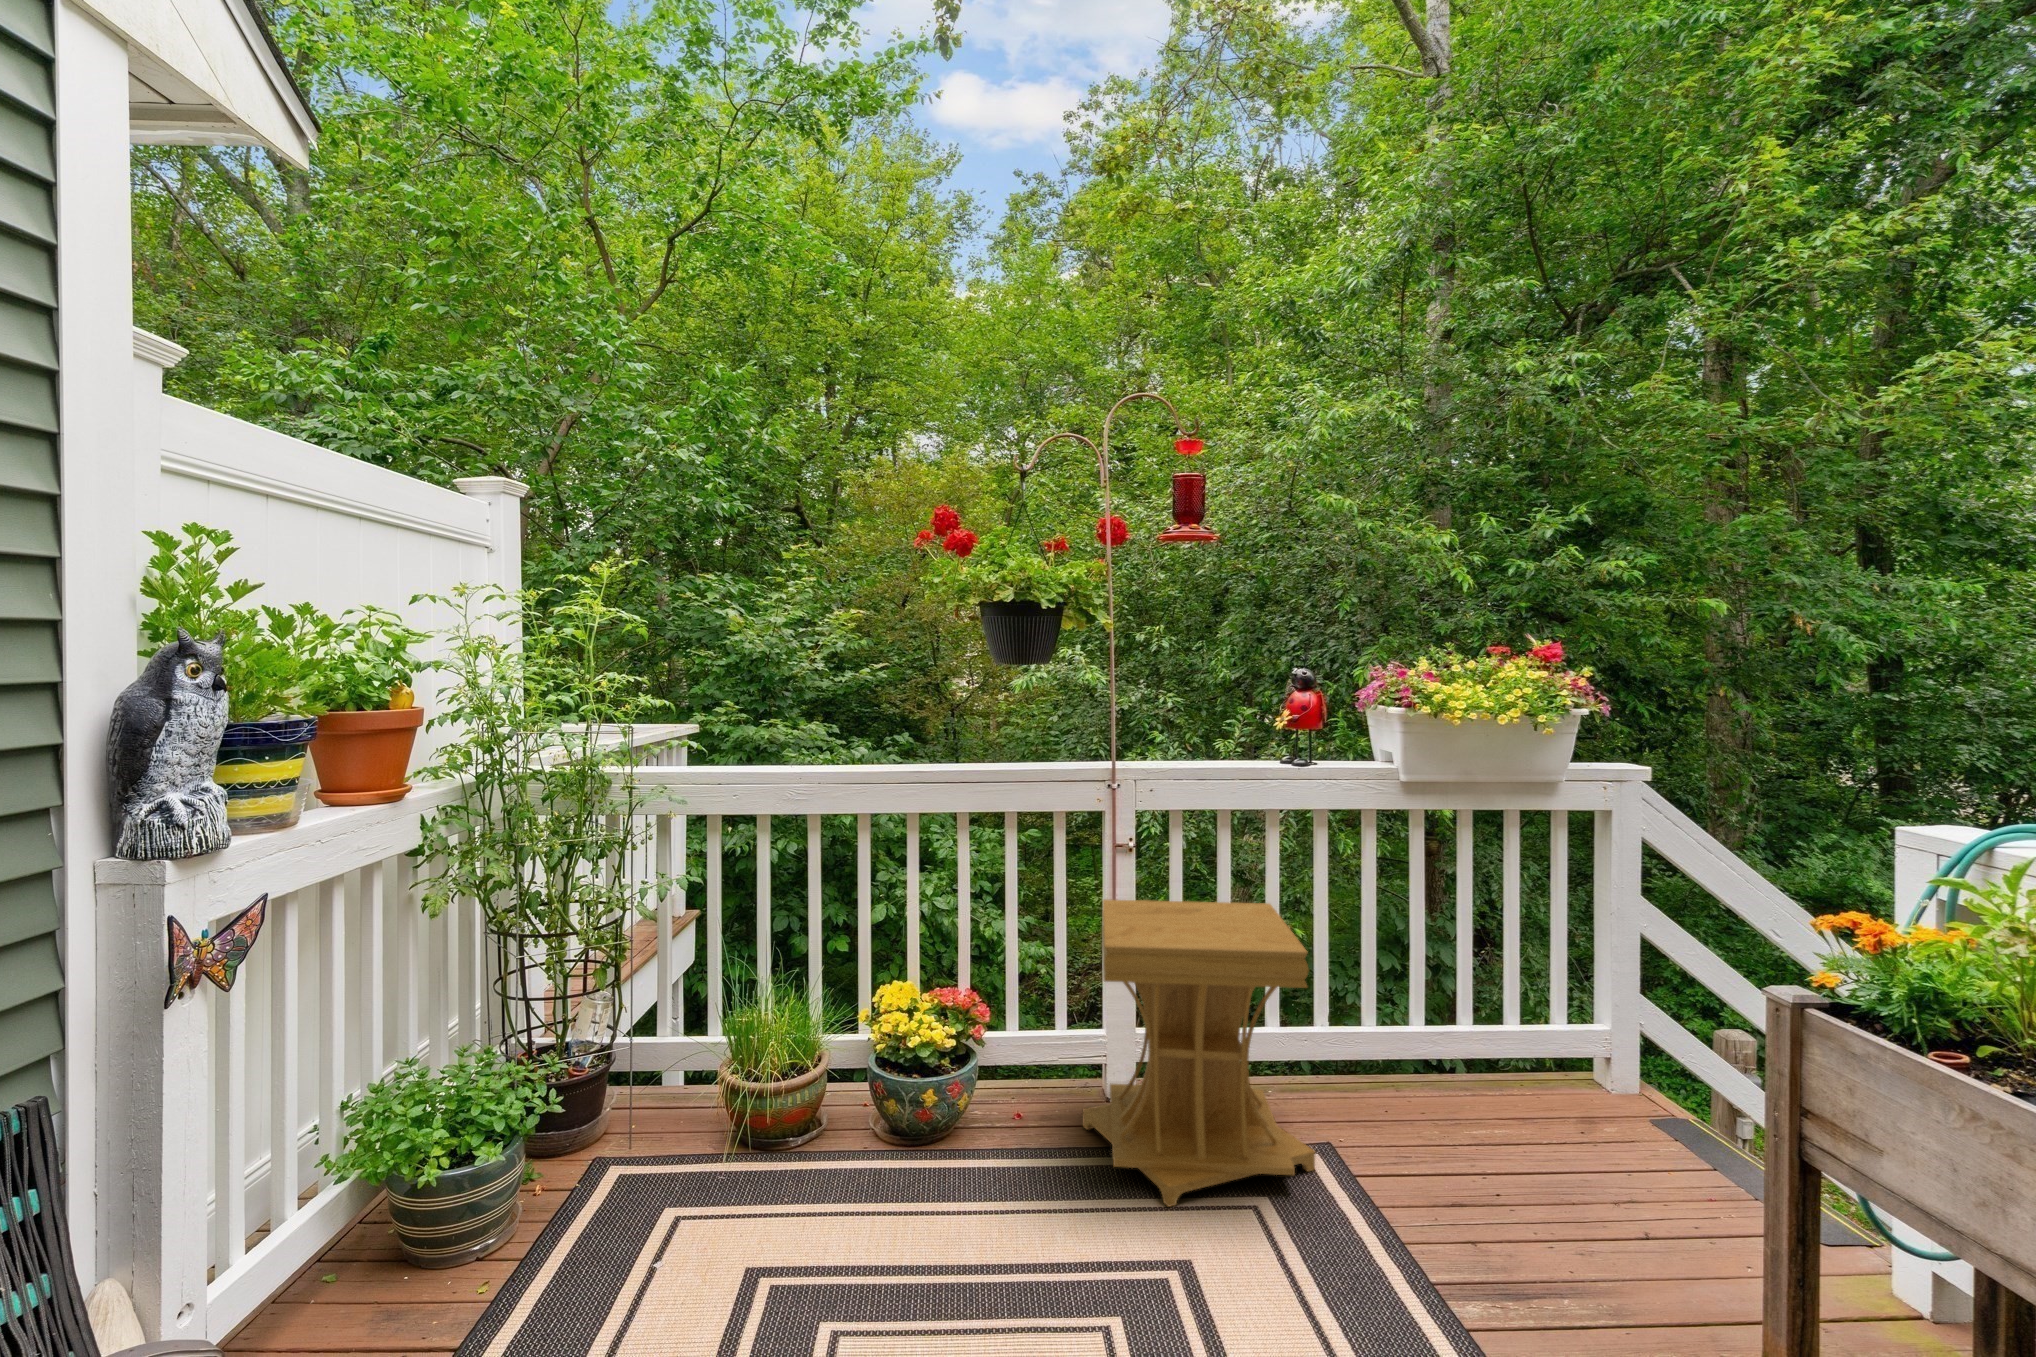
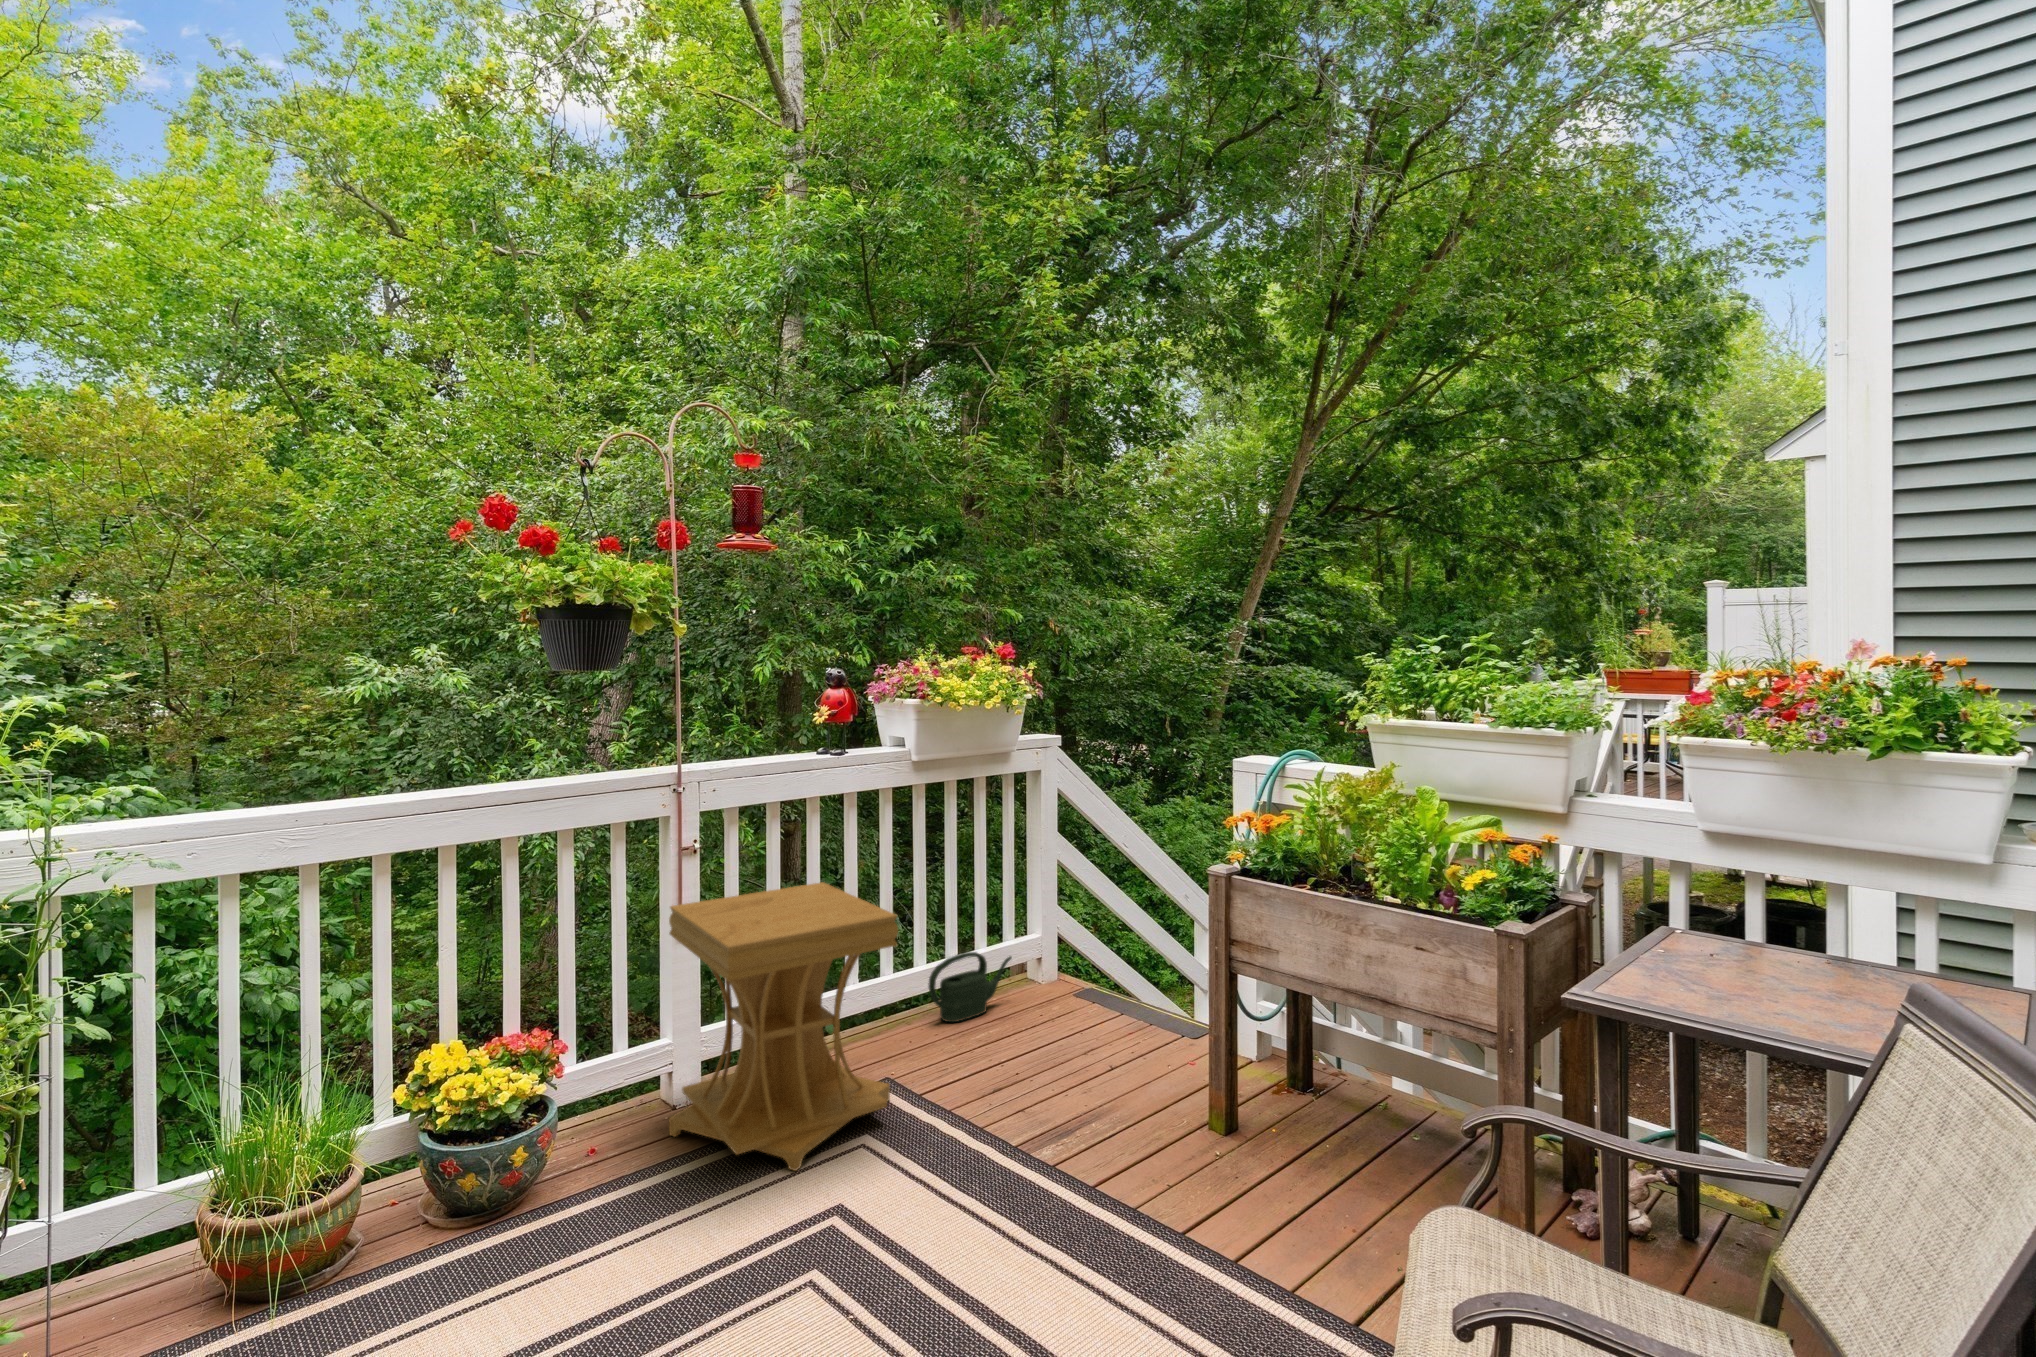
watering can: none [1417,1025,1548,1109] -> present [928,952,1012,1022]

